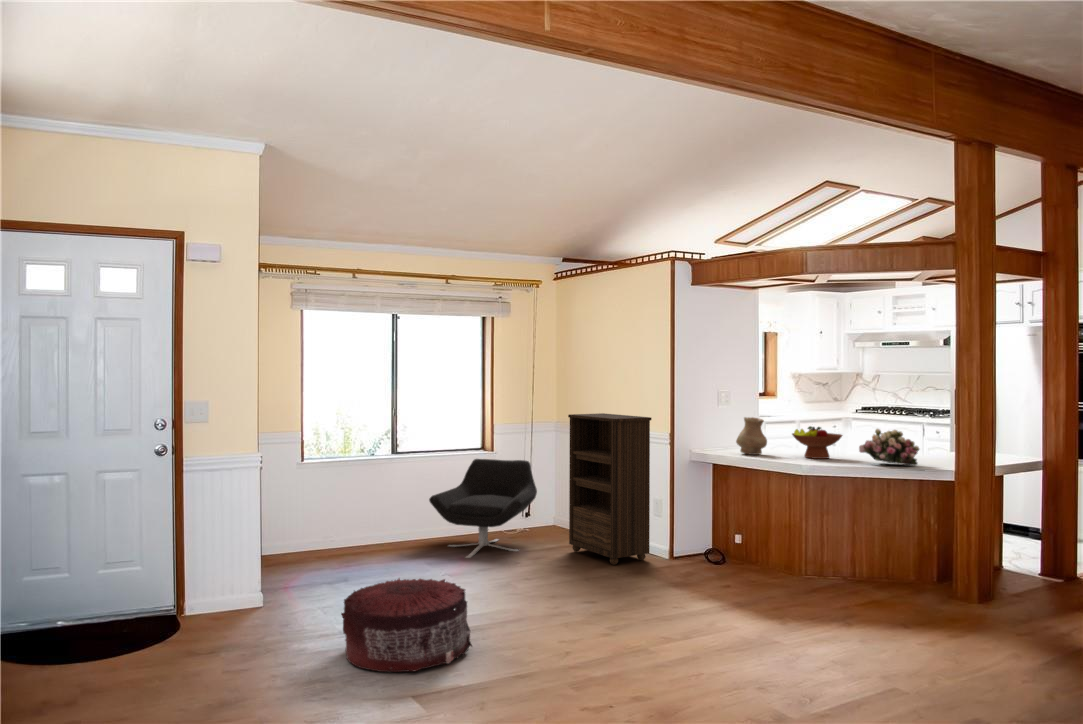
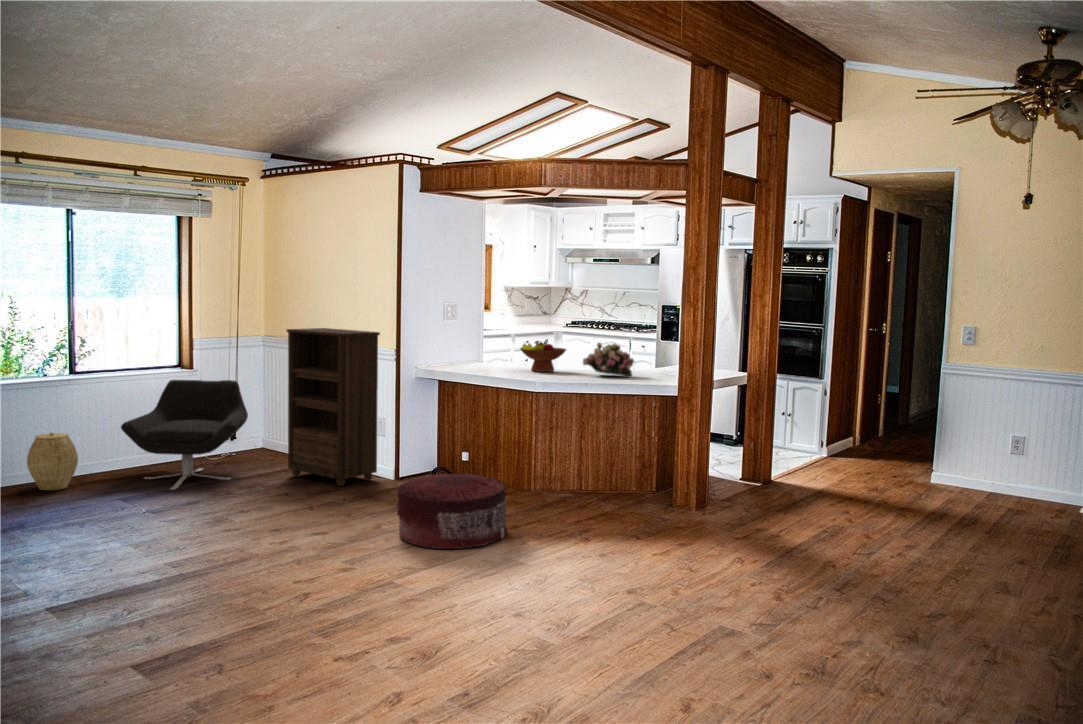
vase: present [736,417,767,455] -> none [466,332,496,369]
woven basket: none [357,502,396,552] -> present [27,433,78,490]
pouf: present [342,578,472,672] -> present [397,473,507,549]

